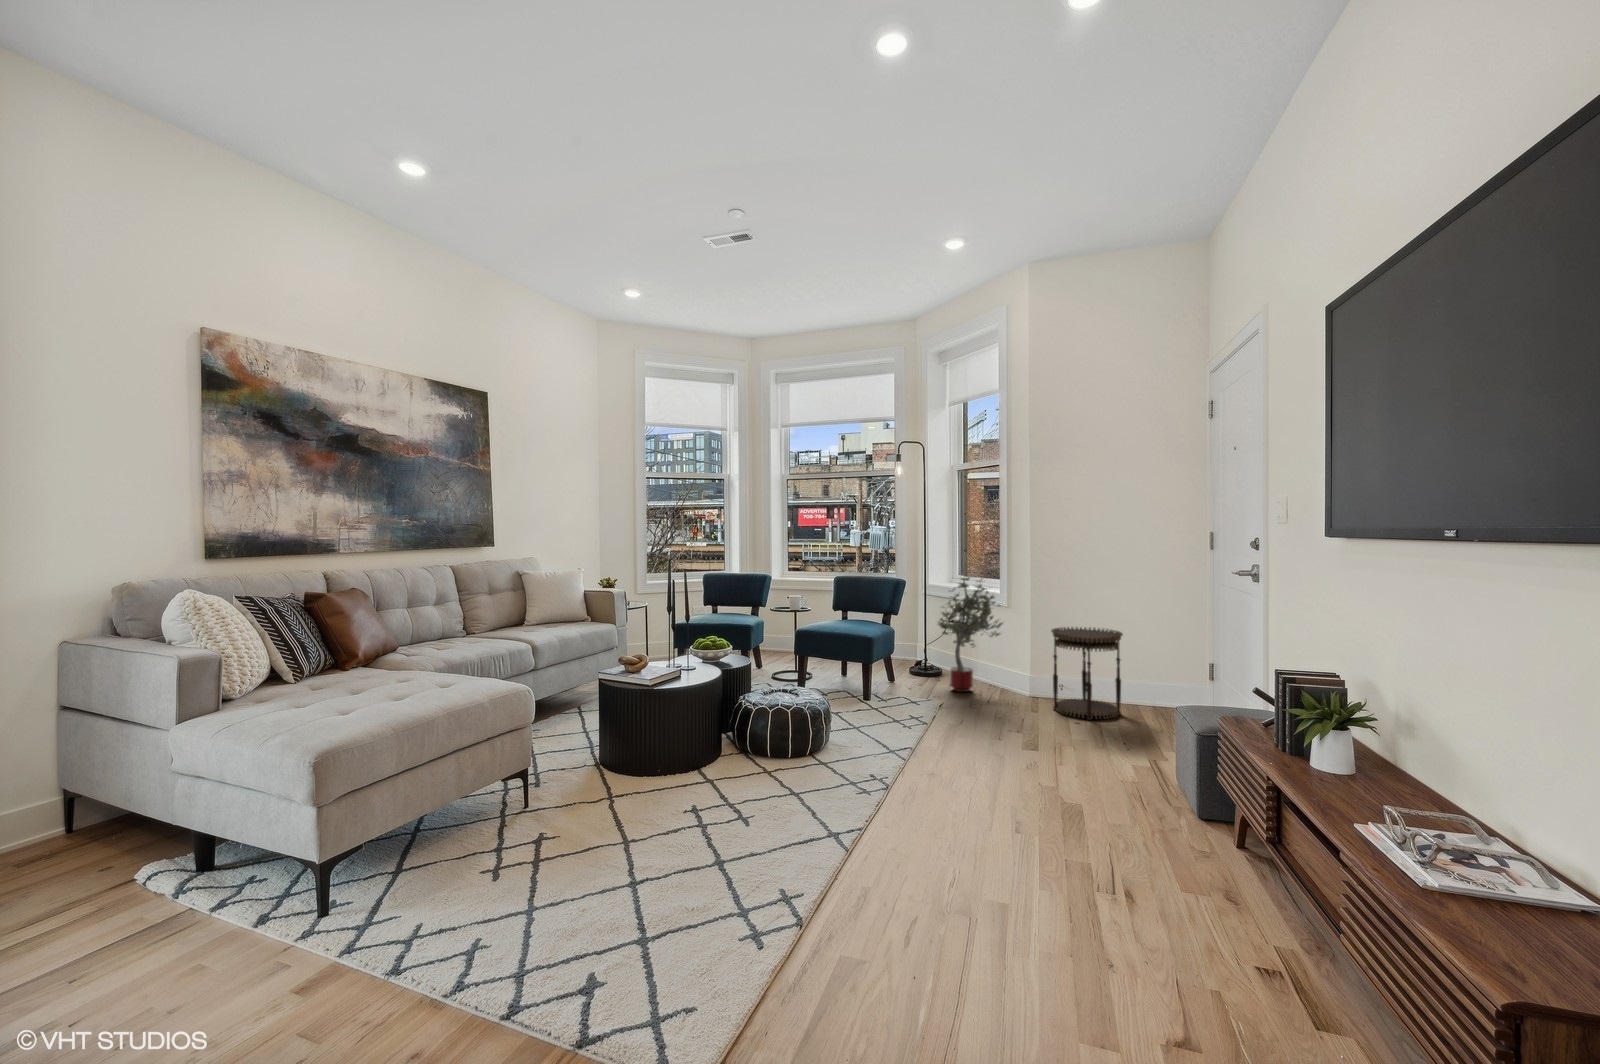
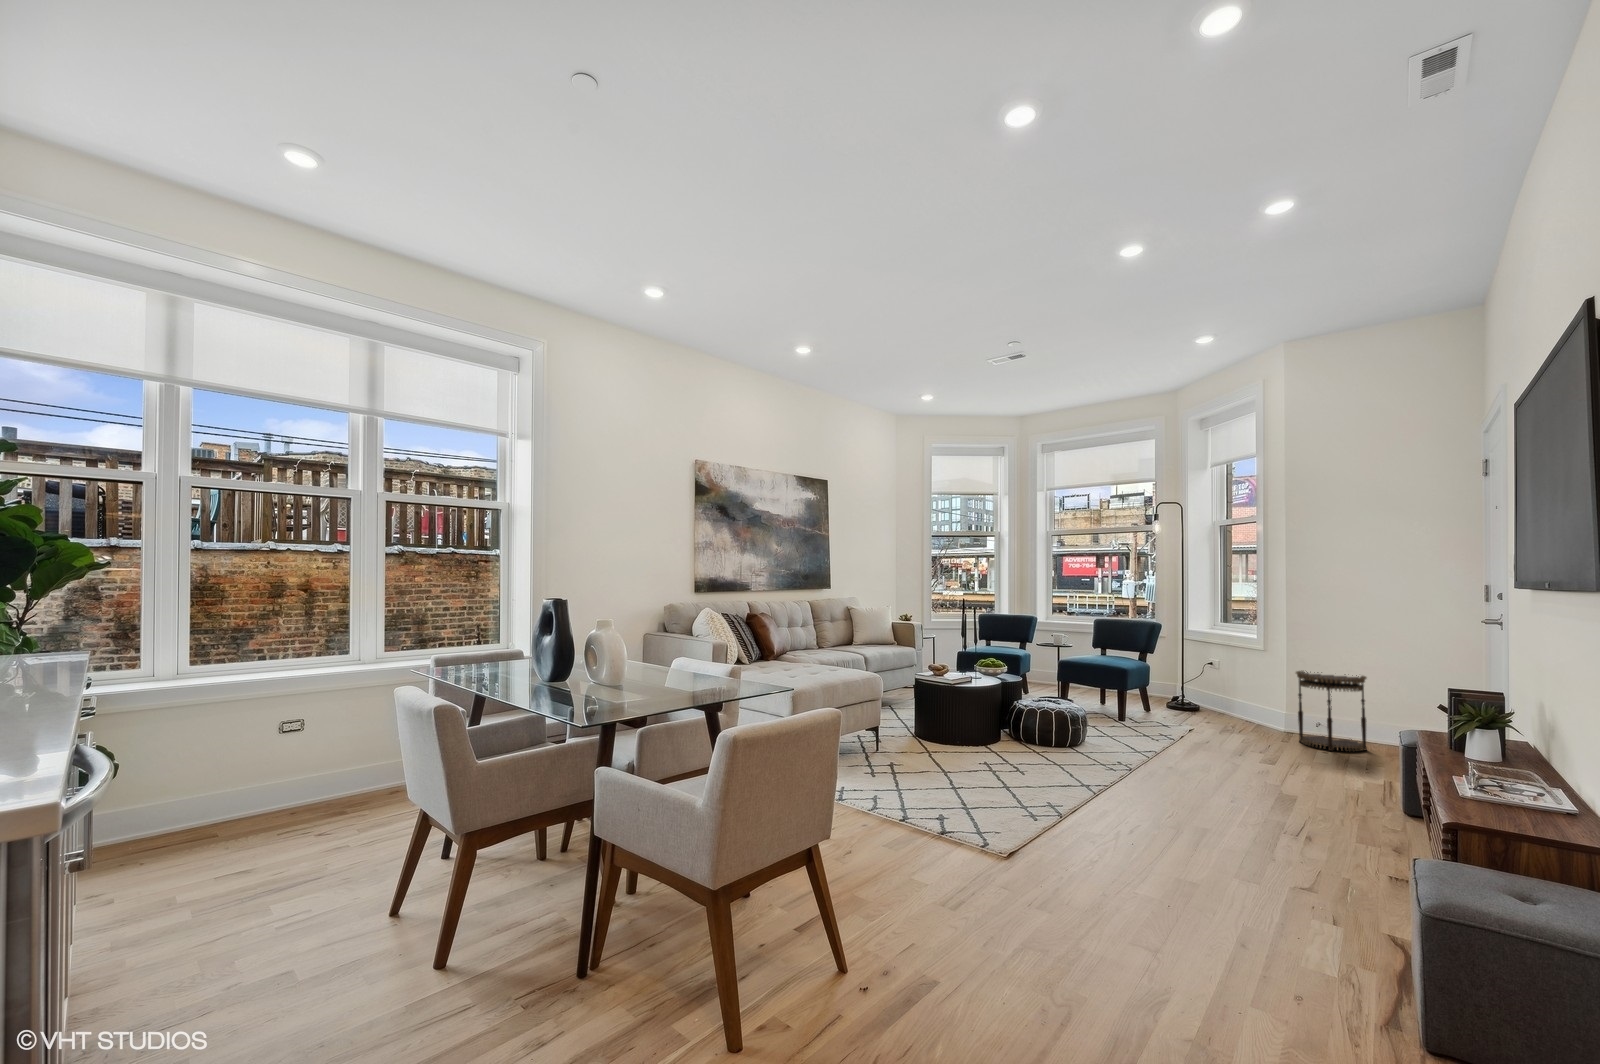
potted tree: present [938,578,1003,692] -> none [1192,623,1256,724]

